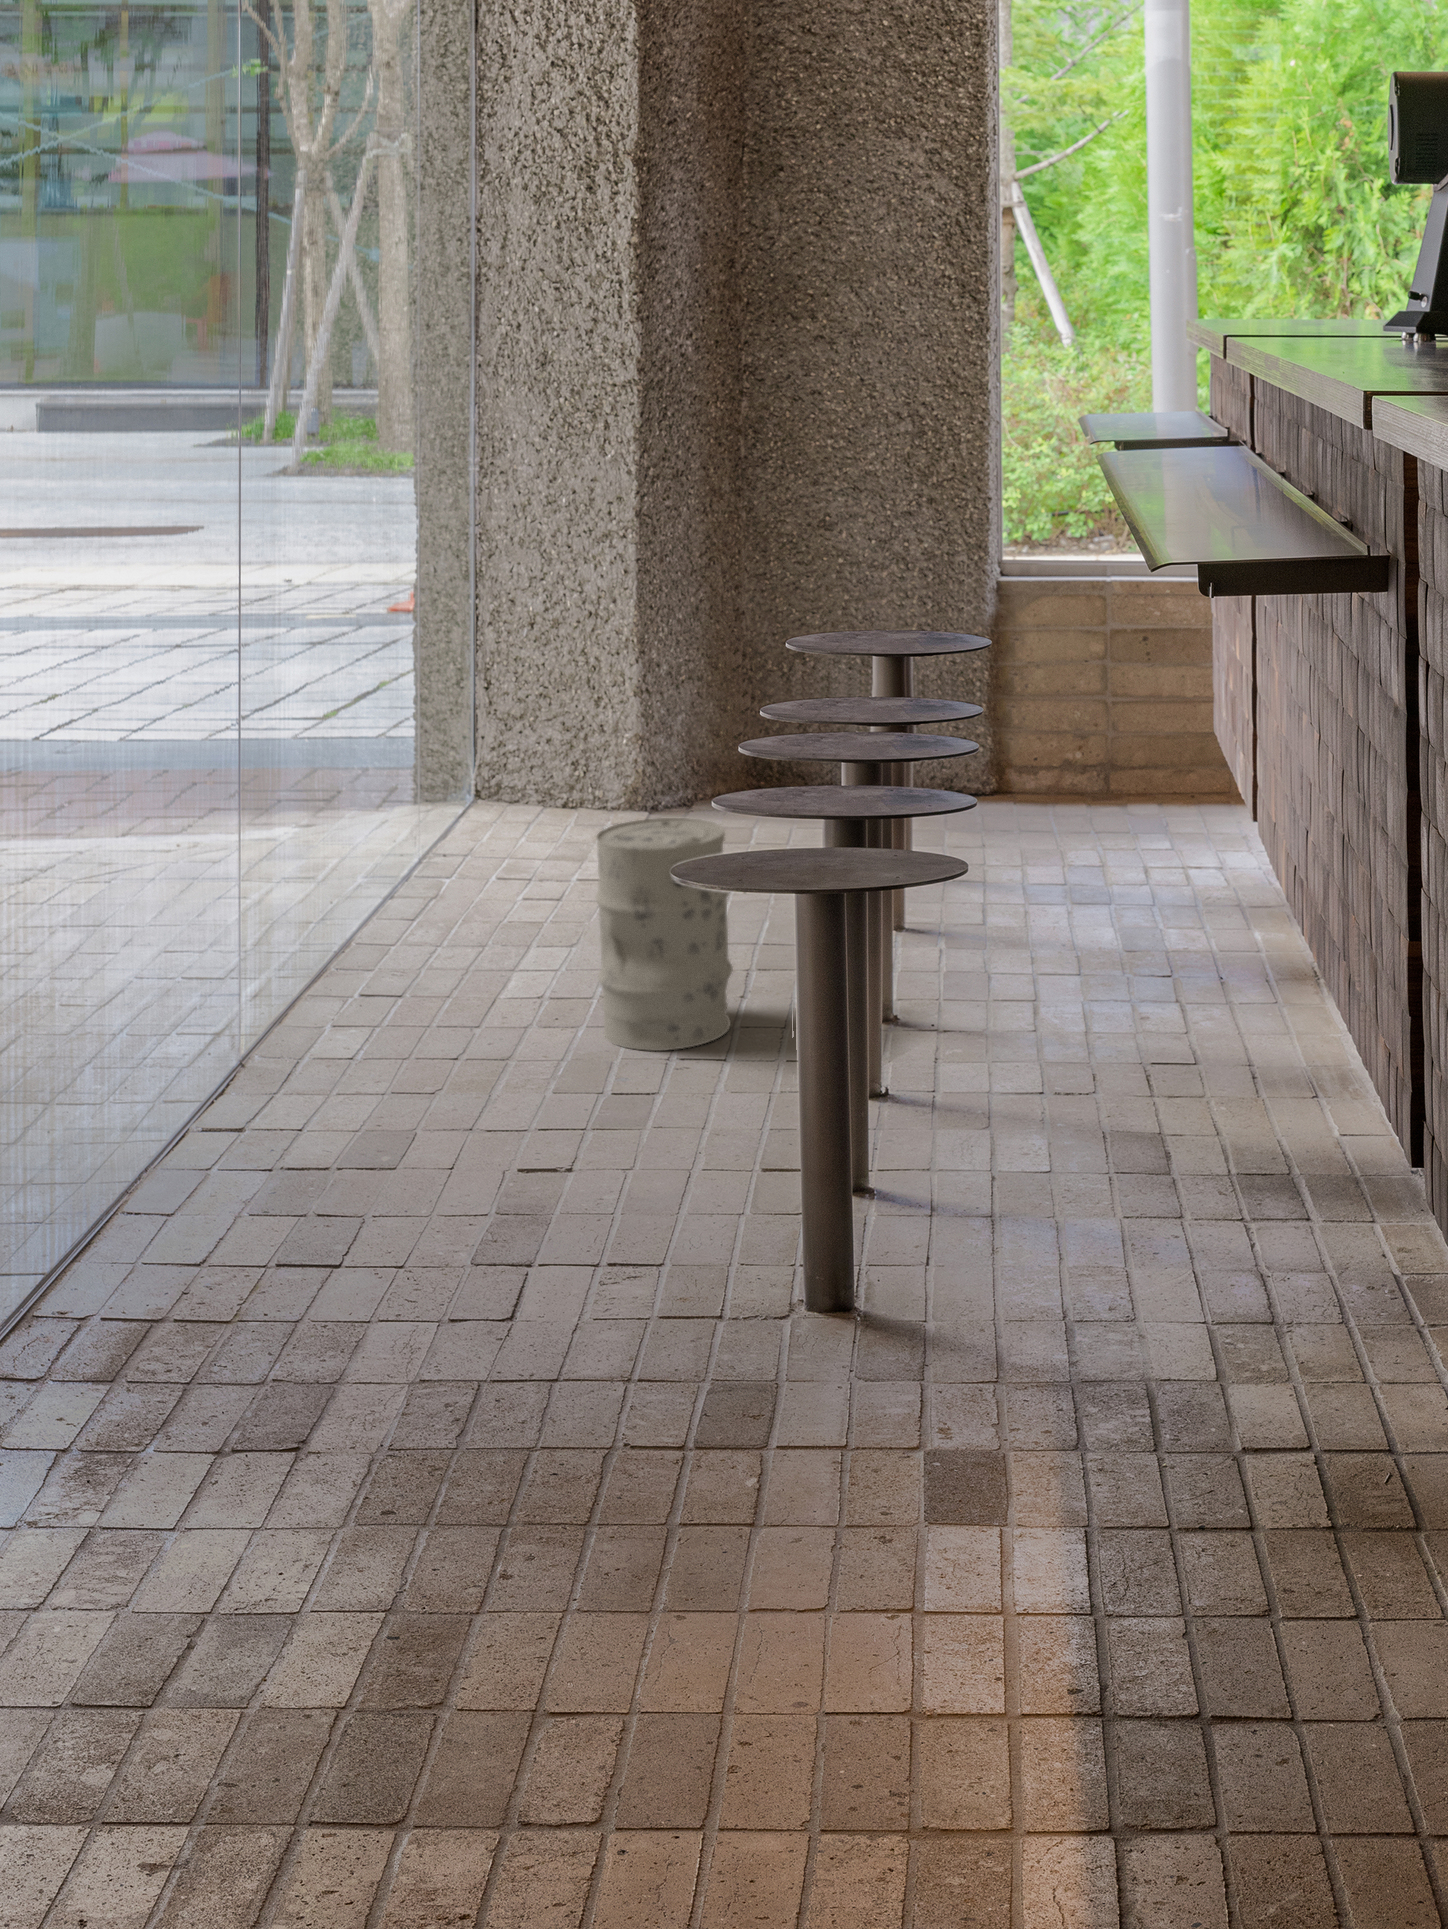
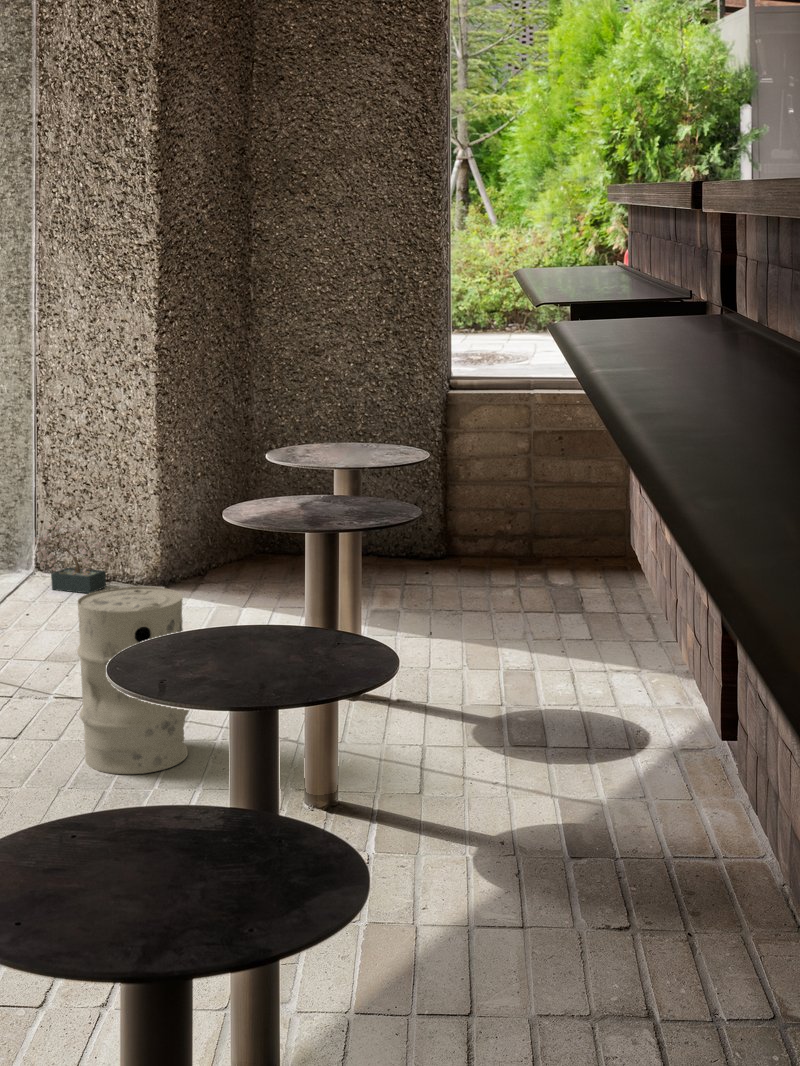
decorative plant: none [475,739,580,830] -> present [34,523,114,593]

